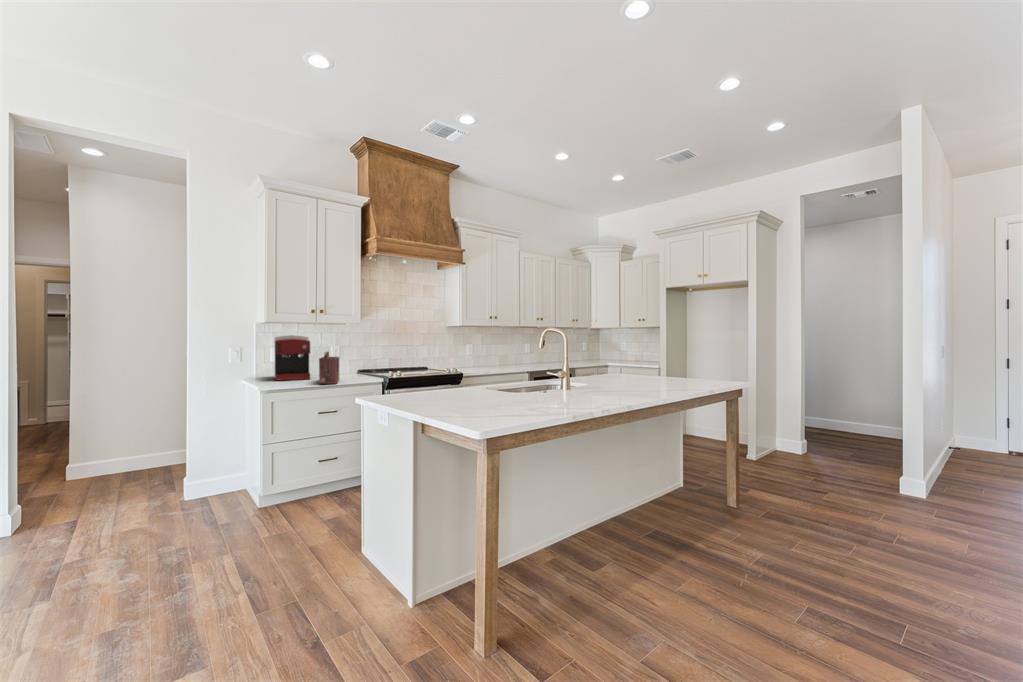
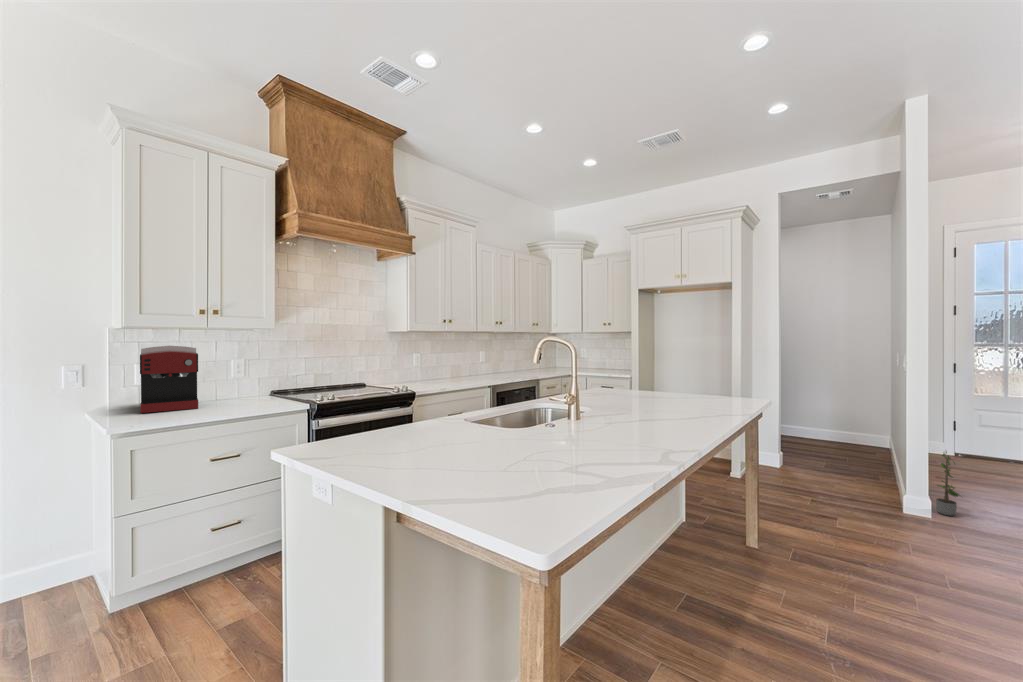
toaster: present [319,351,339,384] -> none [211,369,244,418]
potted plant: none [932,435,965,498] -> present [936,452,960,516]

